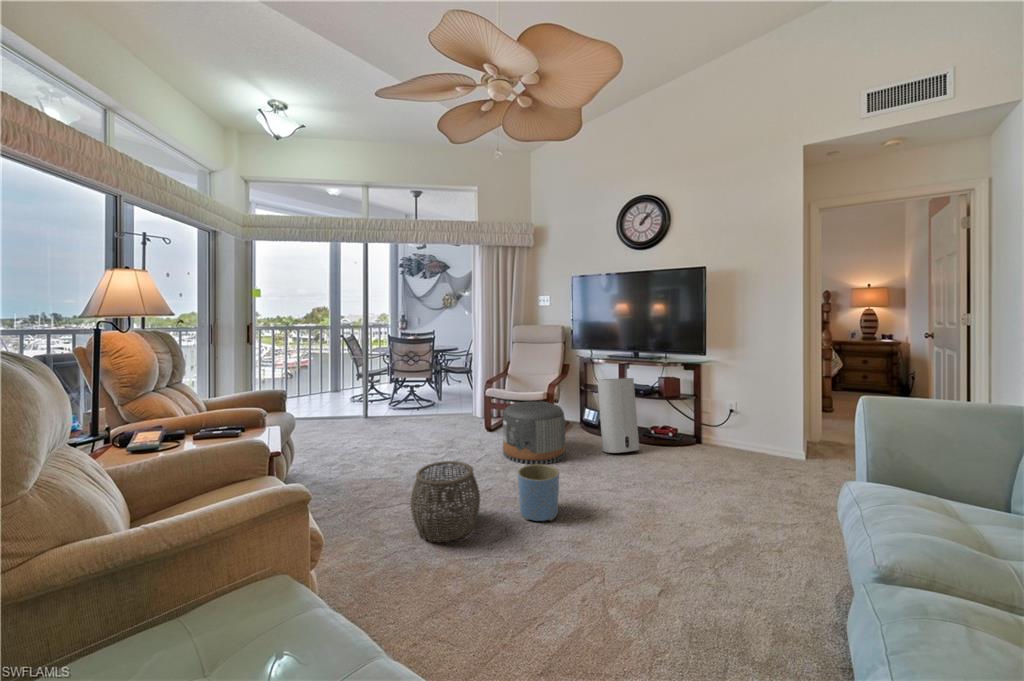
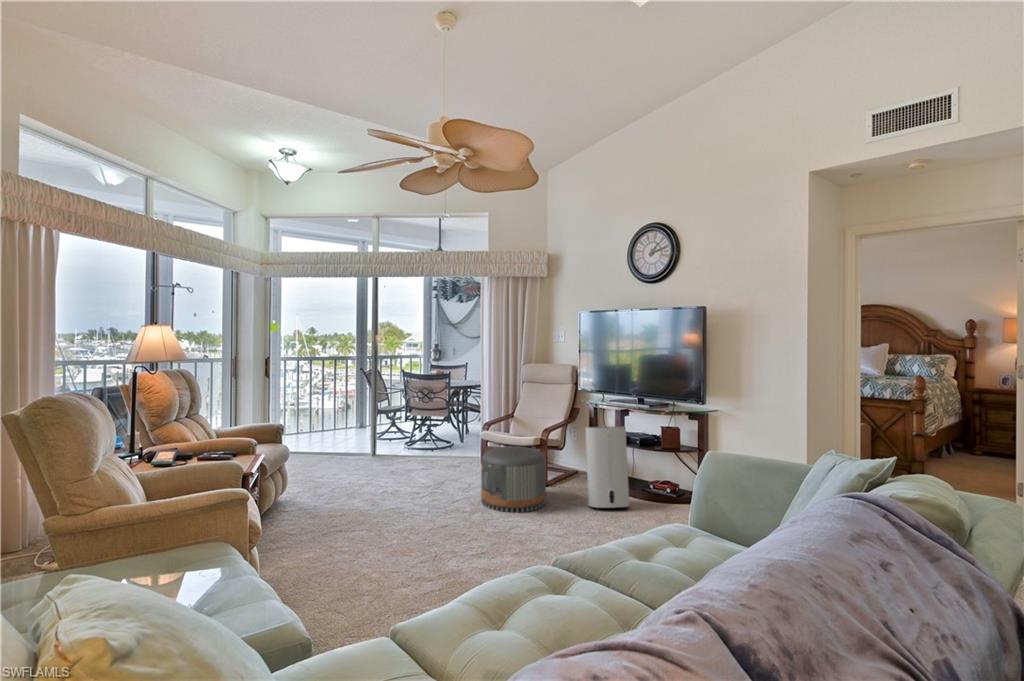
woven basket: present [410,461,480,542] -> none [348,497,412,568]
planter: present [518,464,559,521] -> none [450,507,490,562]

